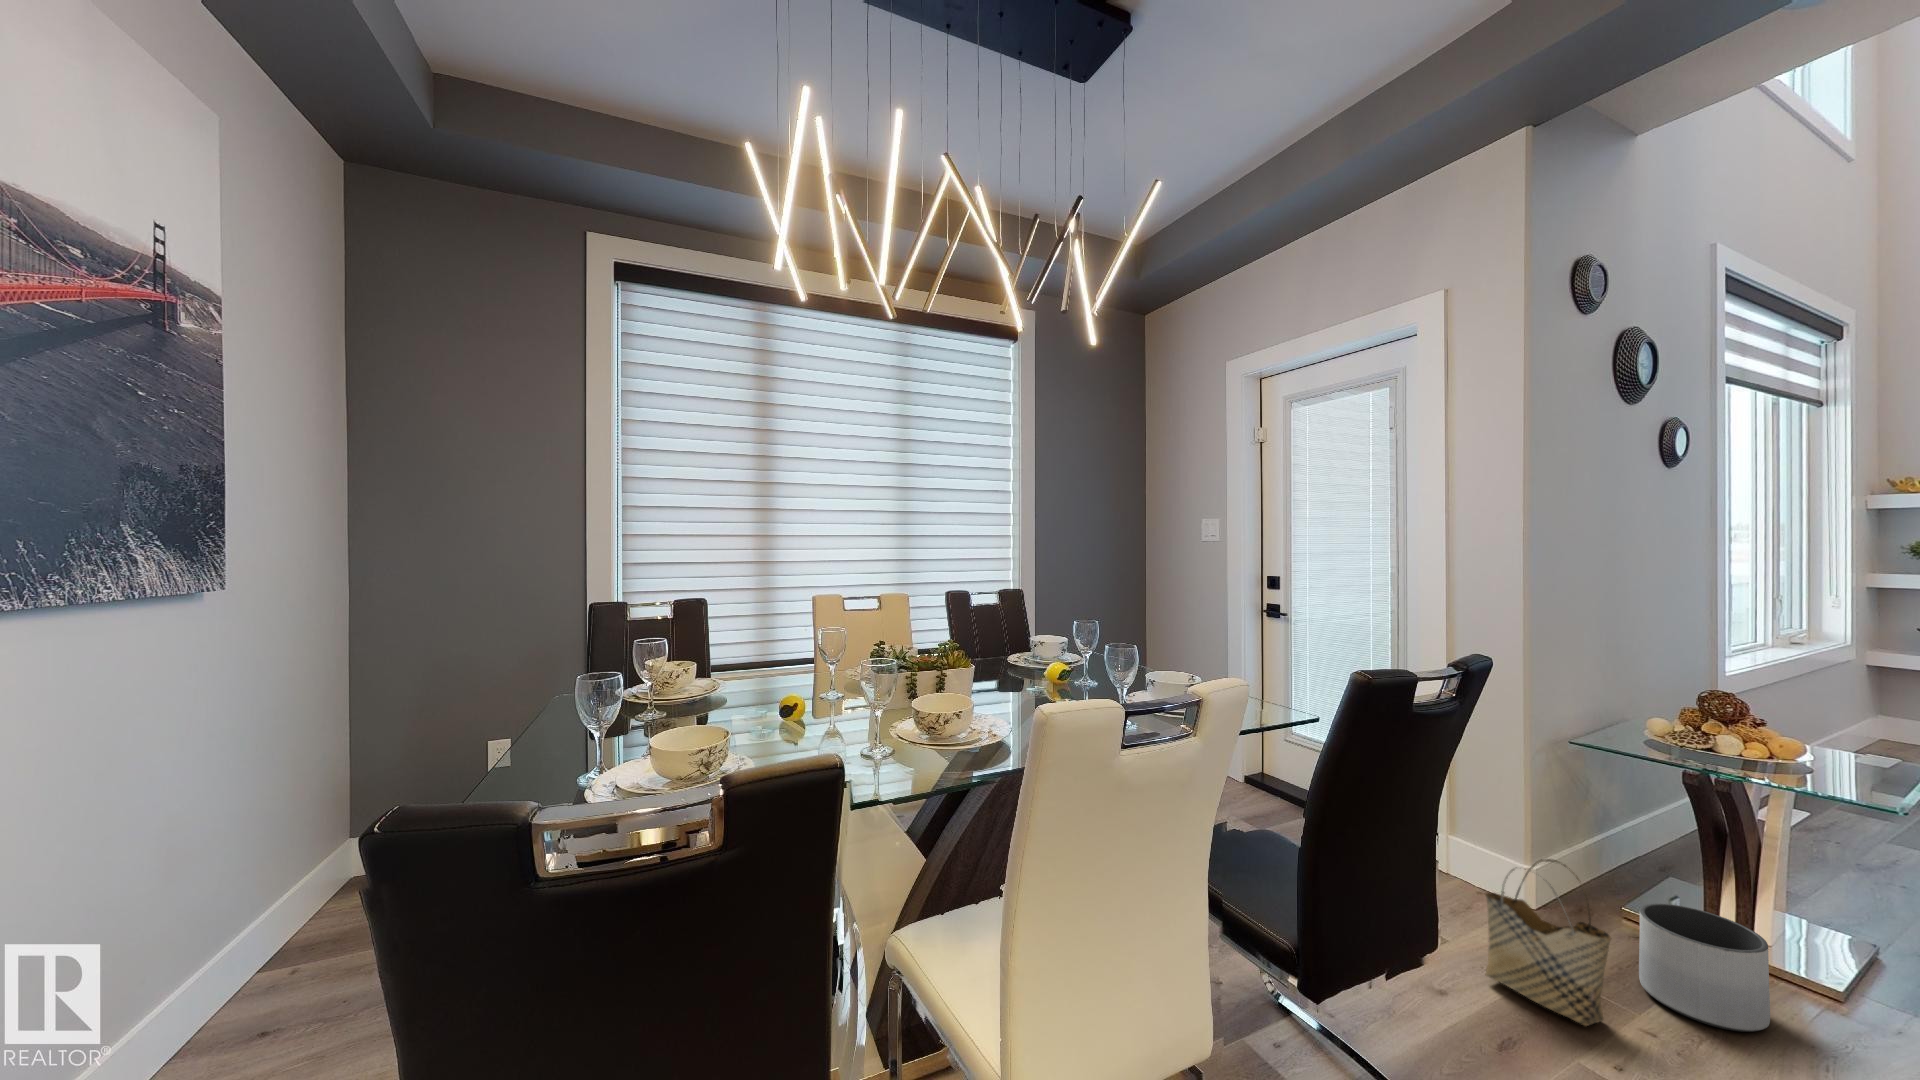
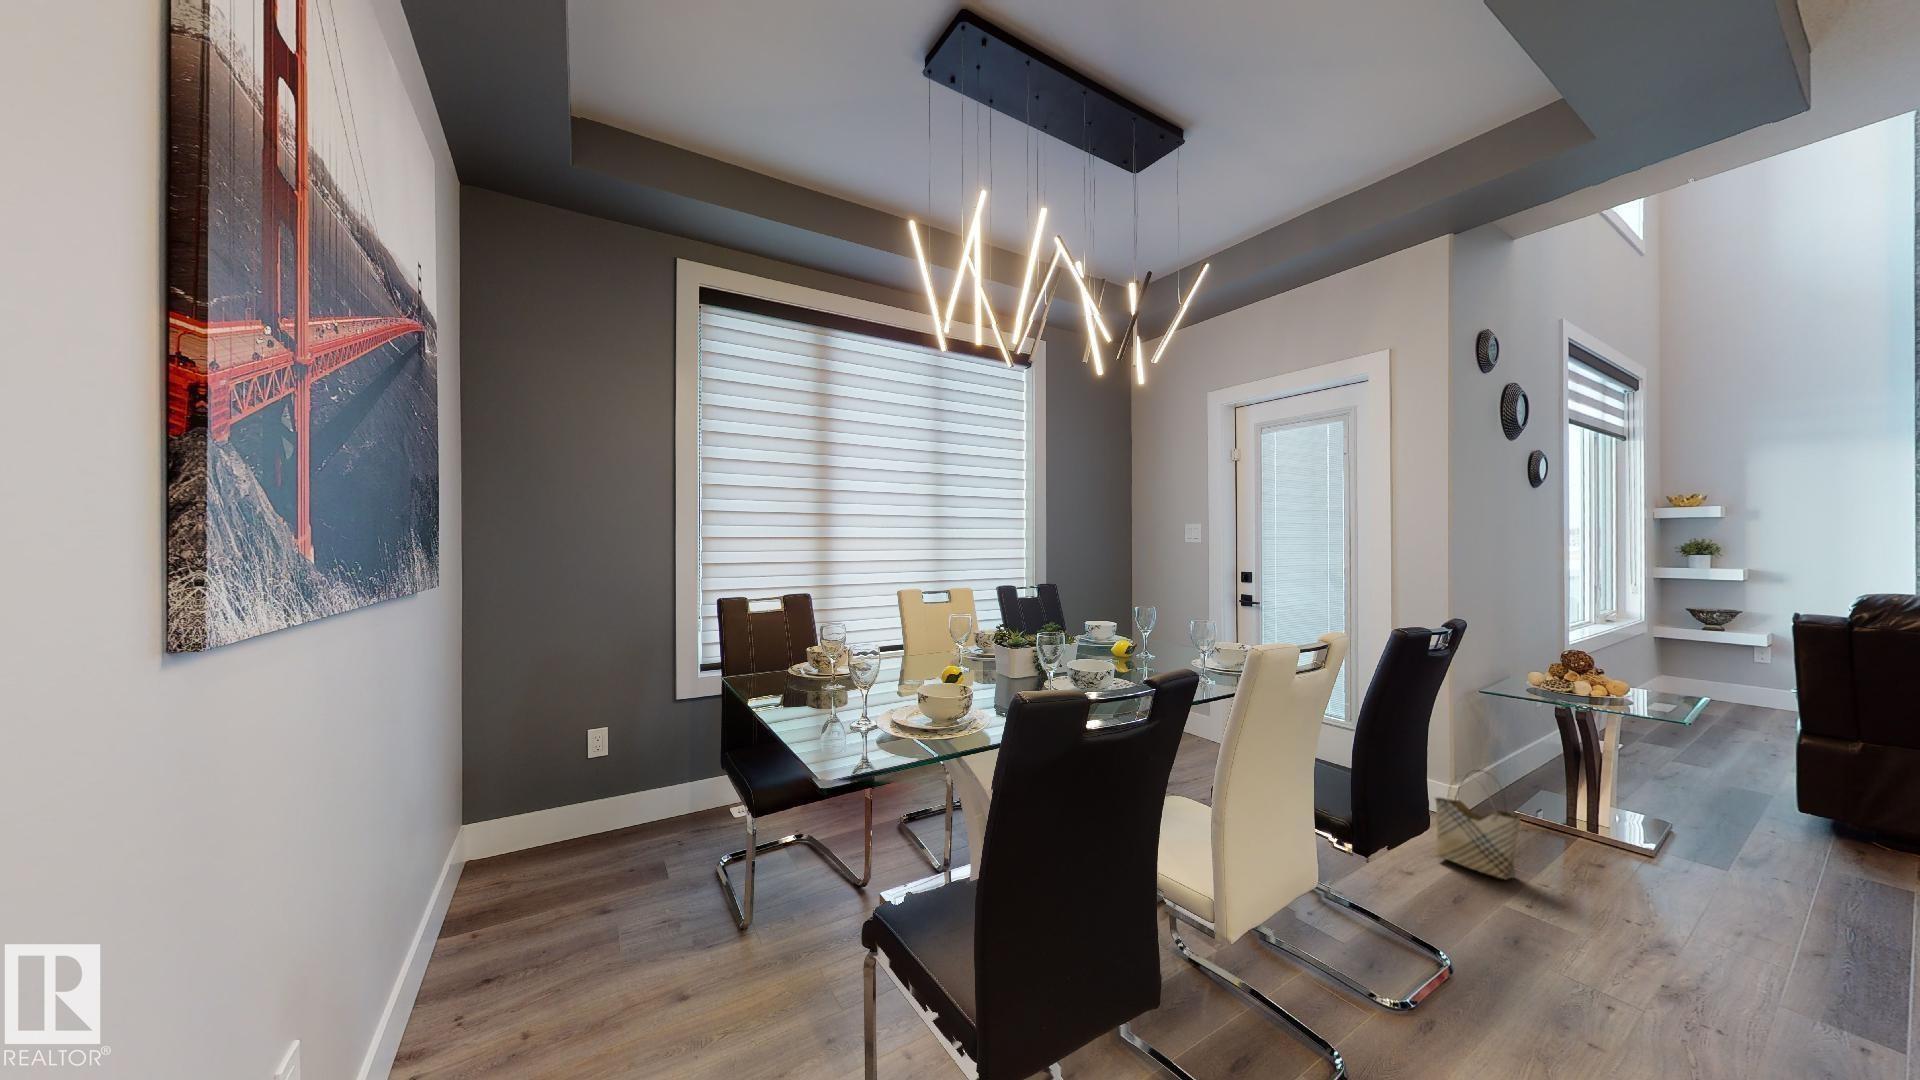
planter: present [1639,904,1770,1032] -> none [1533,798,1614,876]

